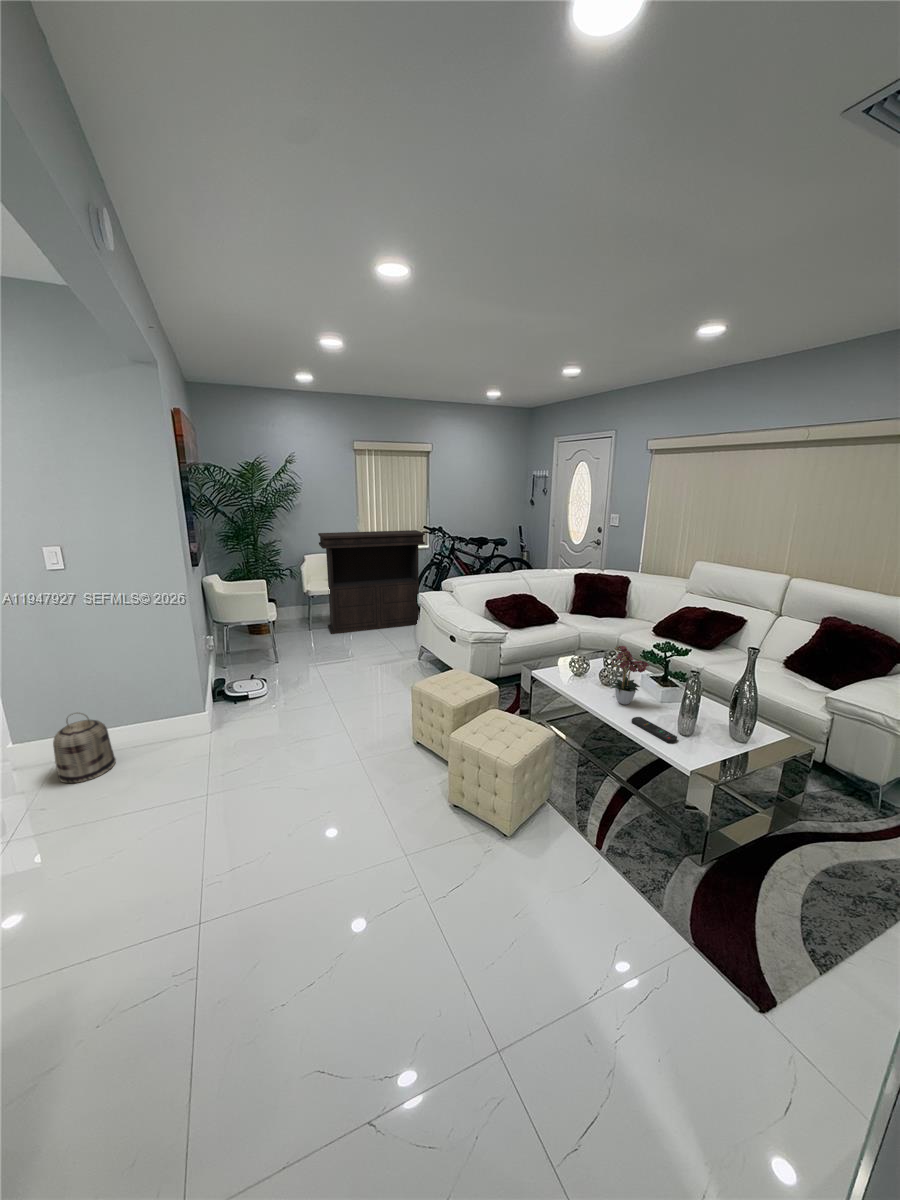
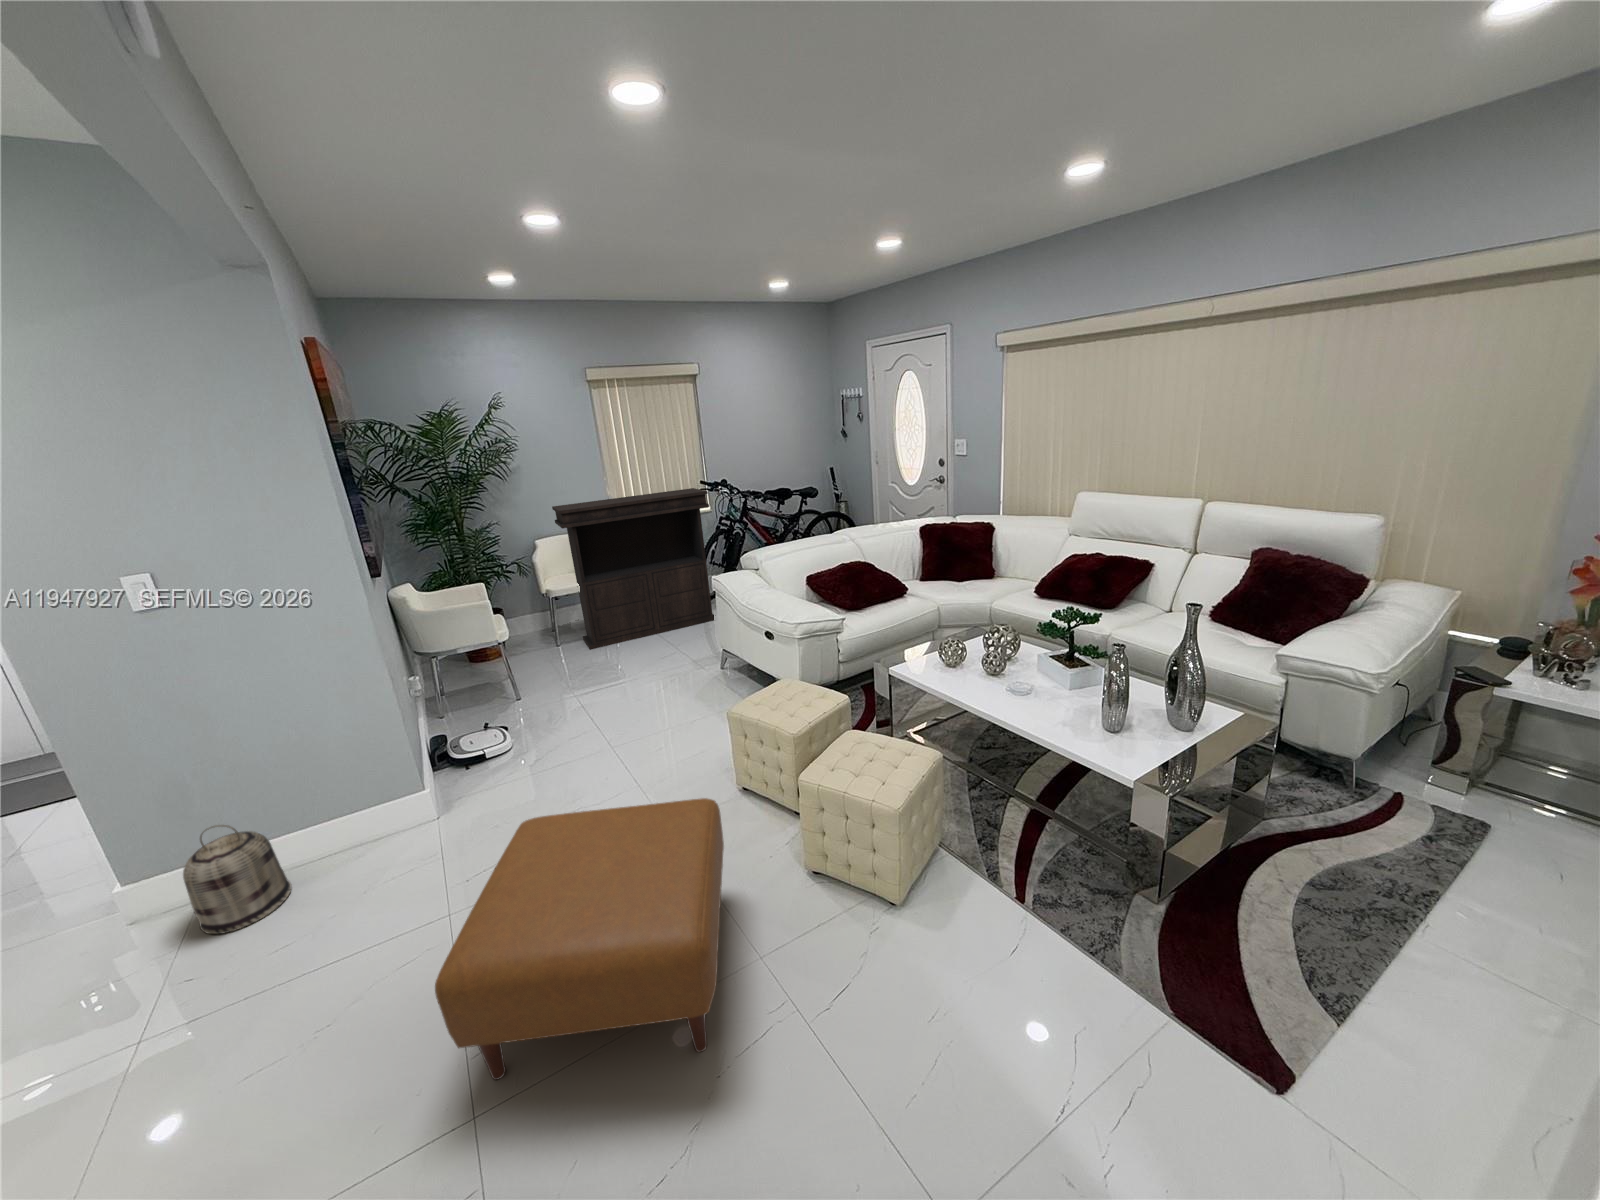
flower arrangement: present [611,646,649,705] -> none [1000,616,1057,700]
remote control: present [632,717,677,743] -> none [1040,714,1105,745]
ottoman: none [190,736,393,909] -> present [435,798,724,1080]

